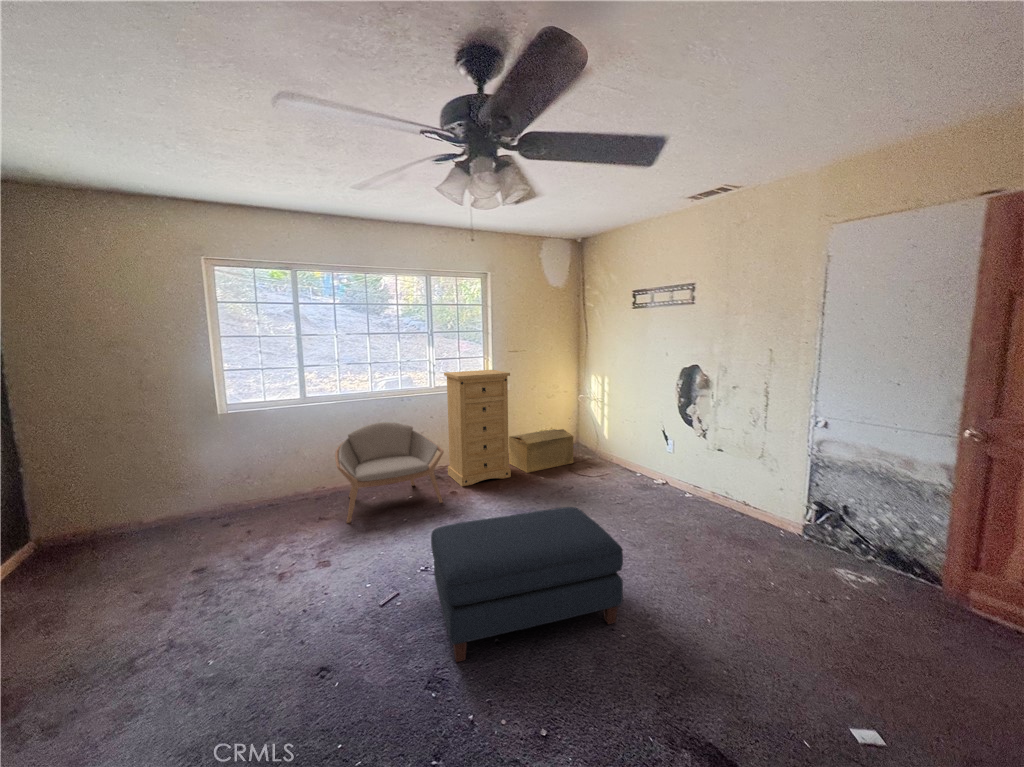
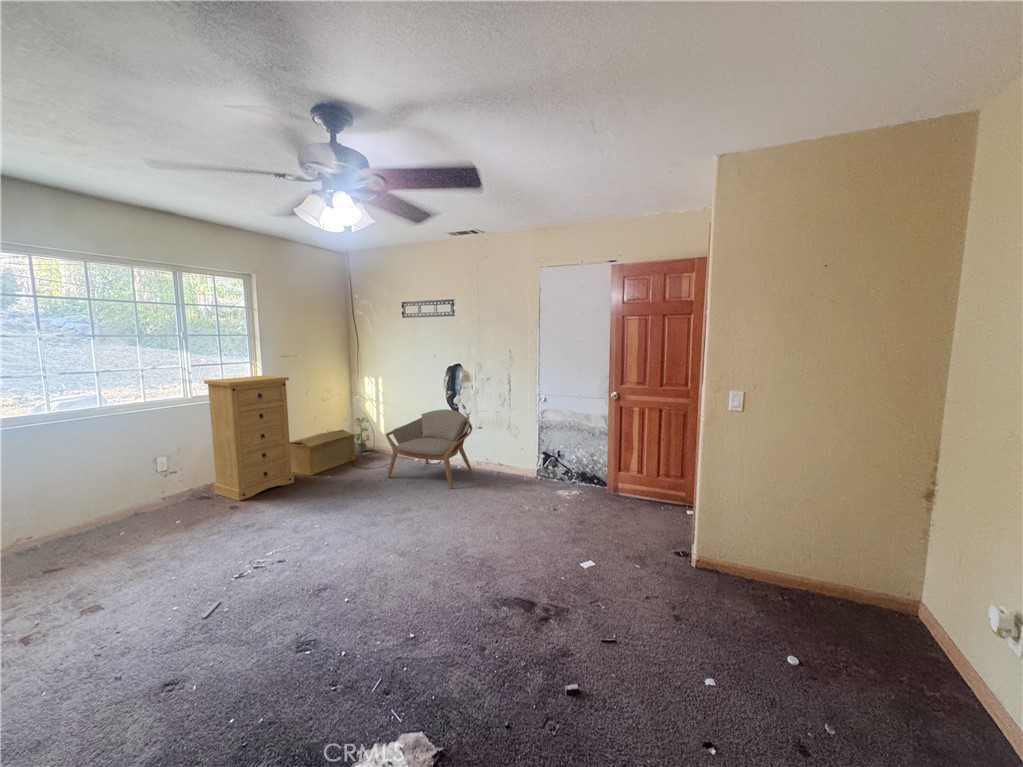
potted plant: none [574,417,592,455] -> present [354,418,369,452]
armchair: present [335,422,444,523] -> present [386,409,472,489]
ottoman: present [431,507,623,662] -> none [251,485,439,640]

